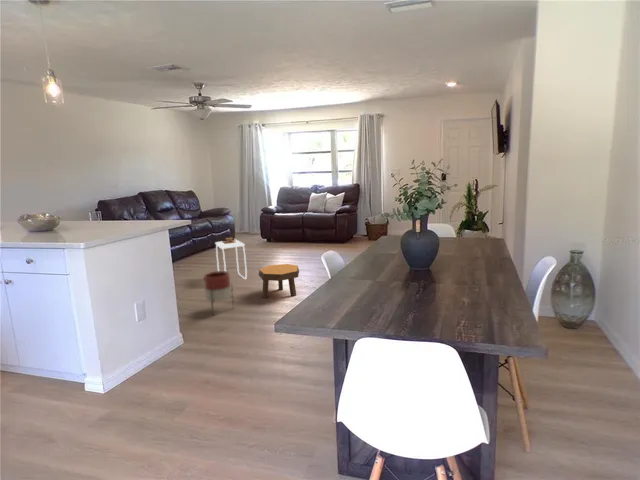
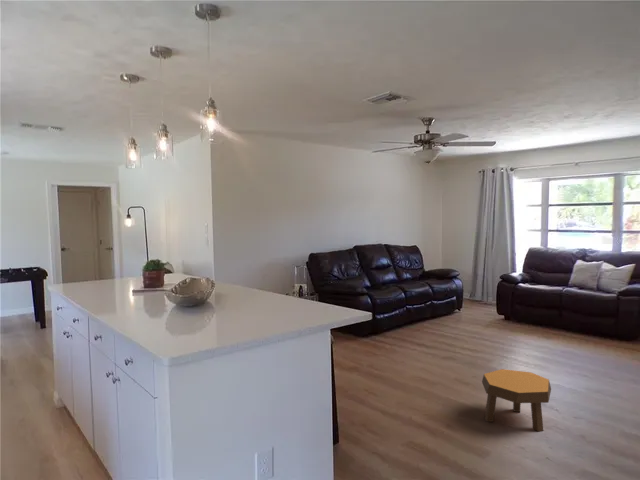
side table: present [216,238,247,279] -> none [428,315,467,378]
planter: present [204,271,232,304] -> none [398,368,437,435]

